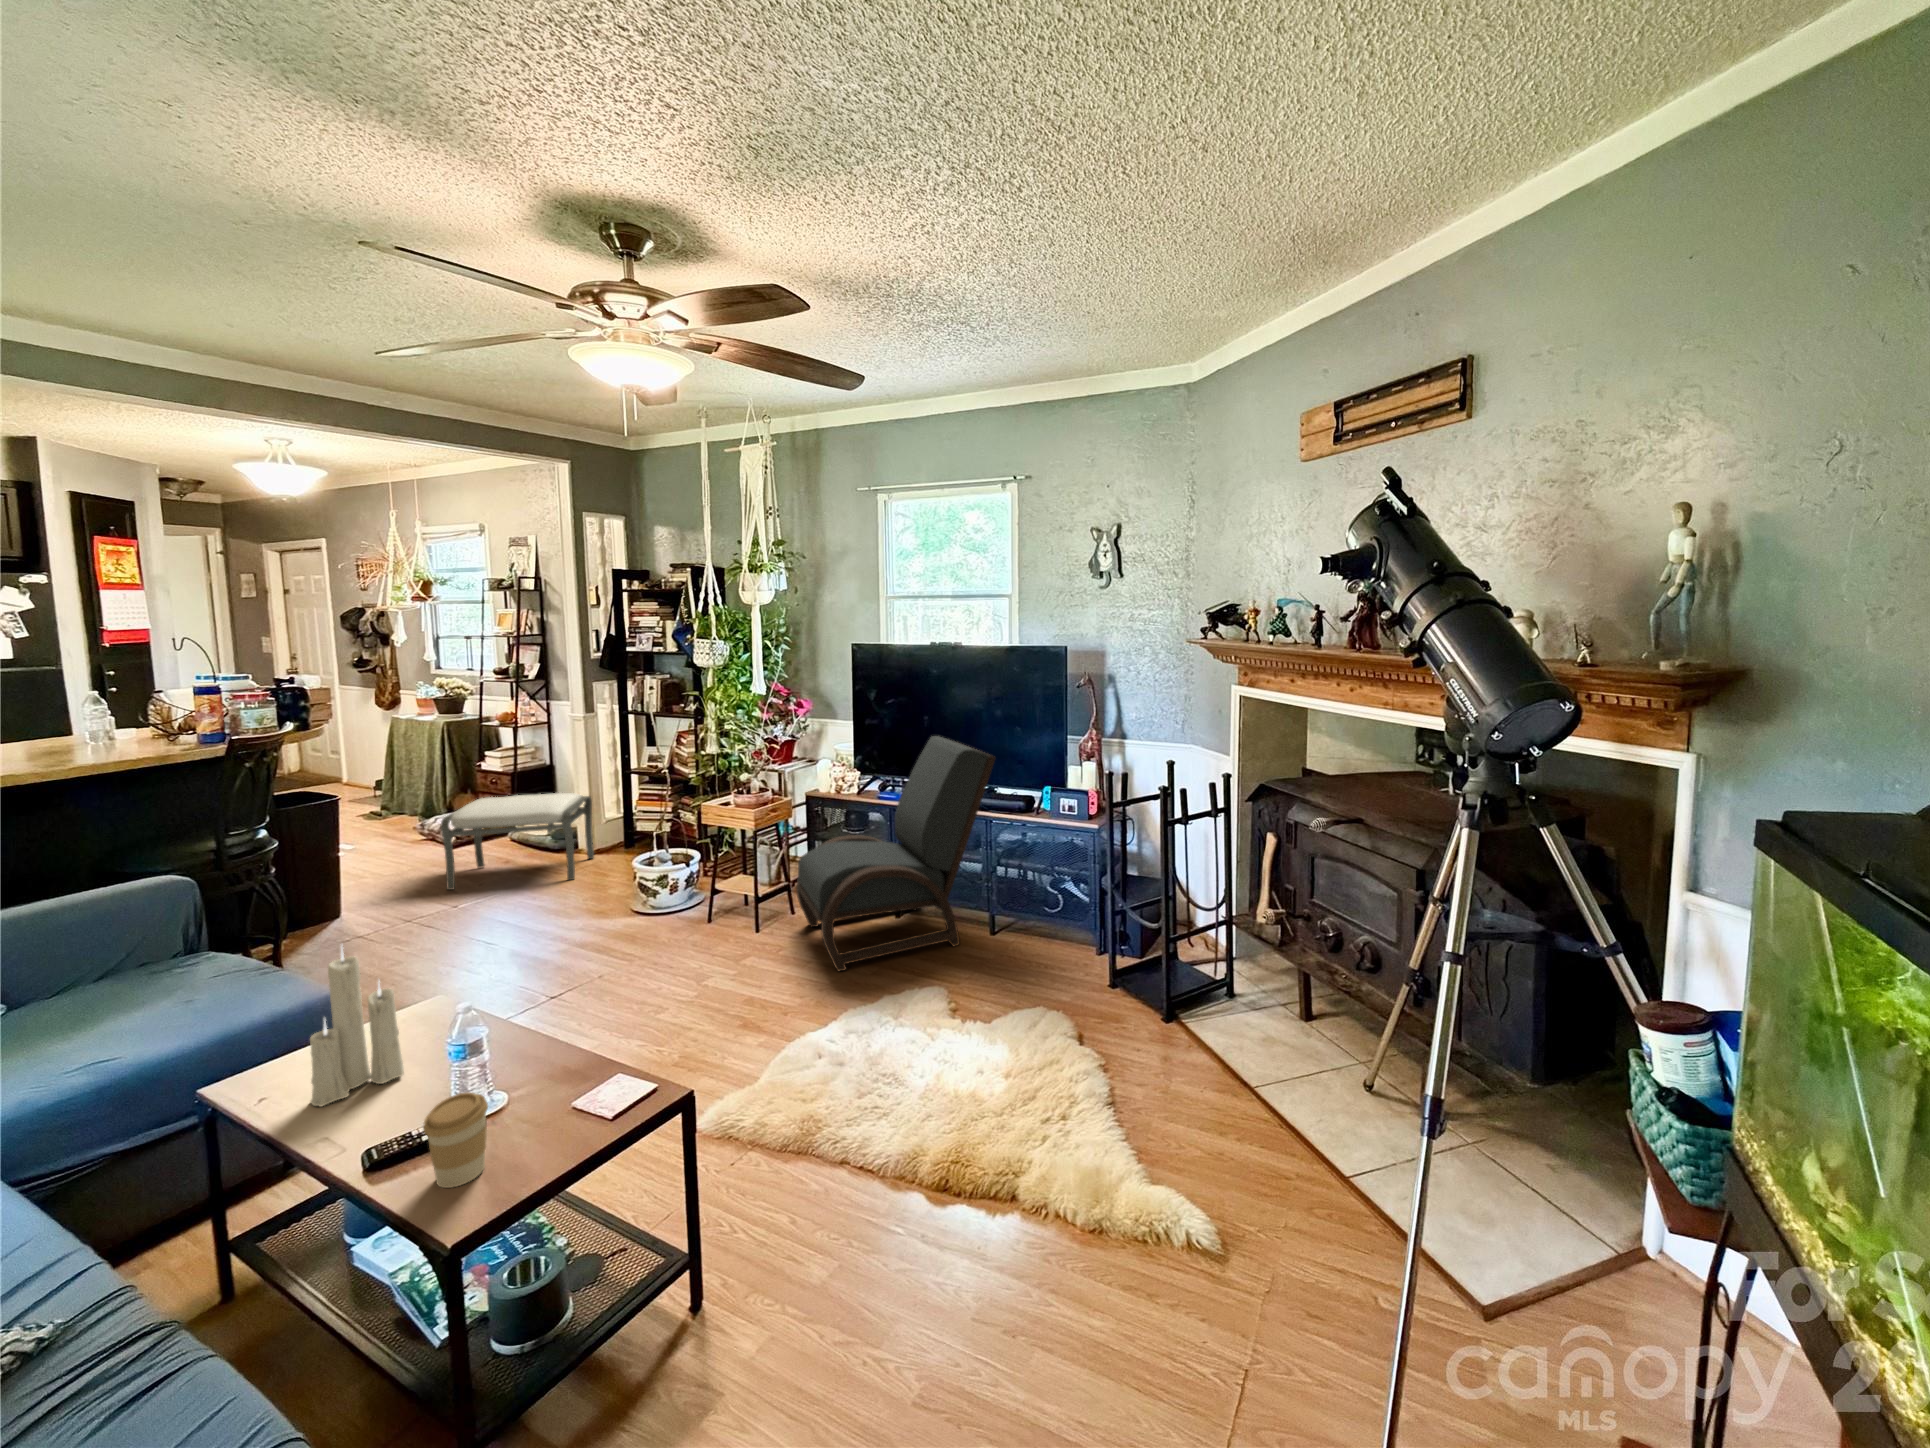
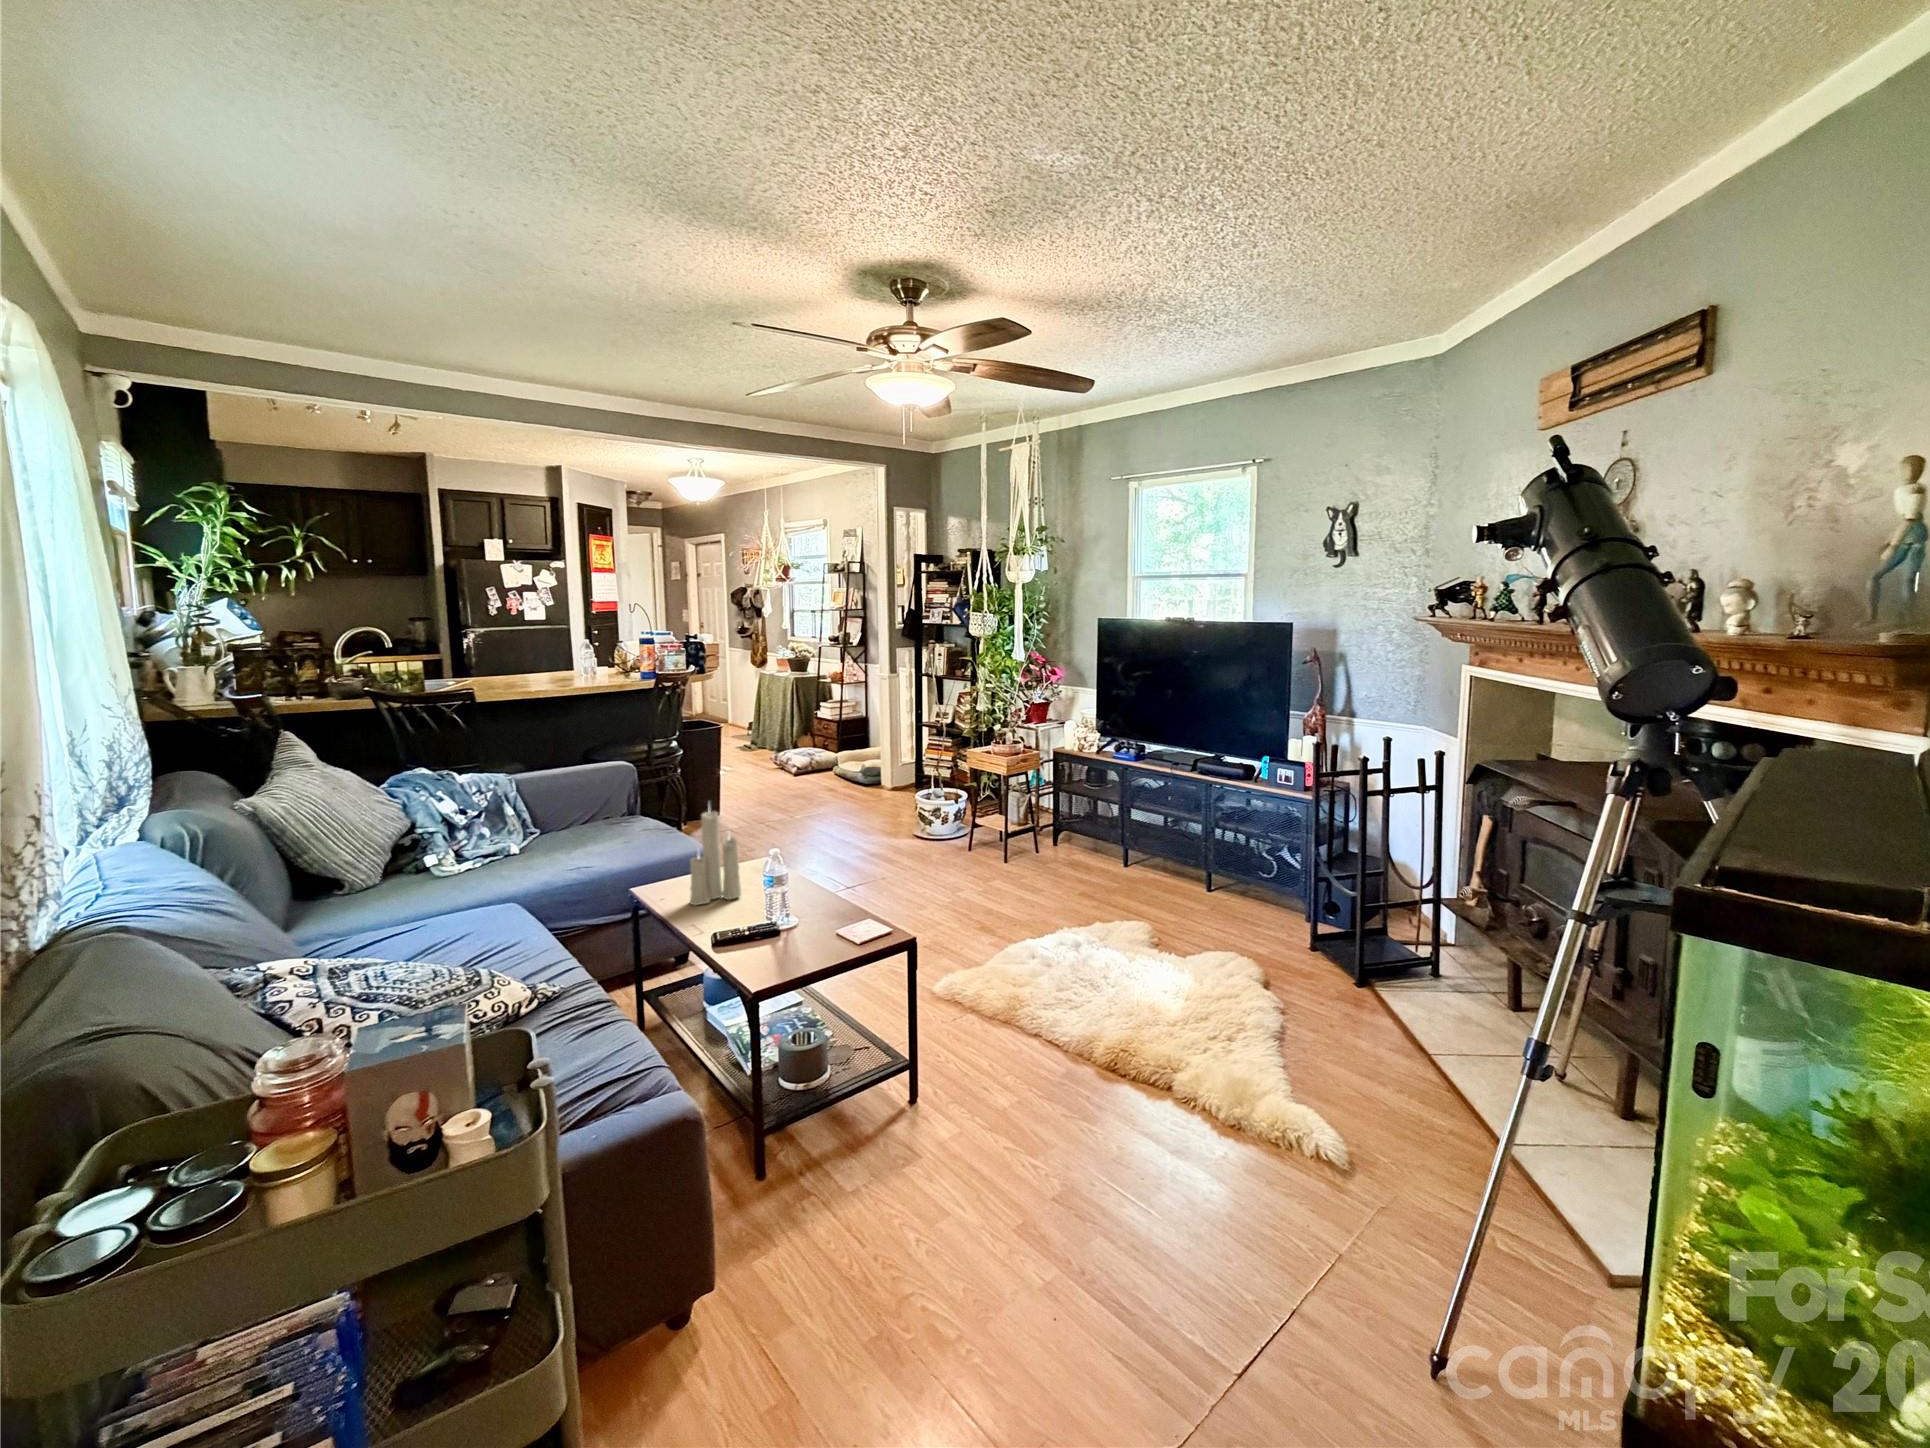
lounge chair: present [796,736,995,971] -> none [1038,705,1218,901]
ottoman: present [440,793,594,890] -> none [784,737,891,809]
coffee cup: present [423,1092,488,1188] -> none [746,902,783,960]

